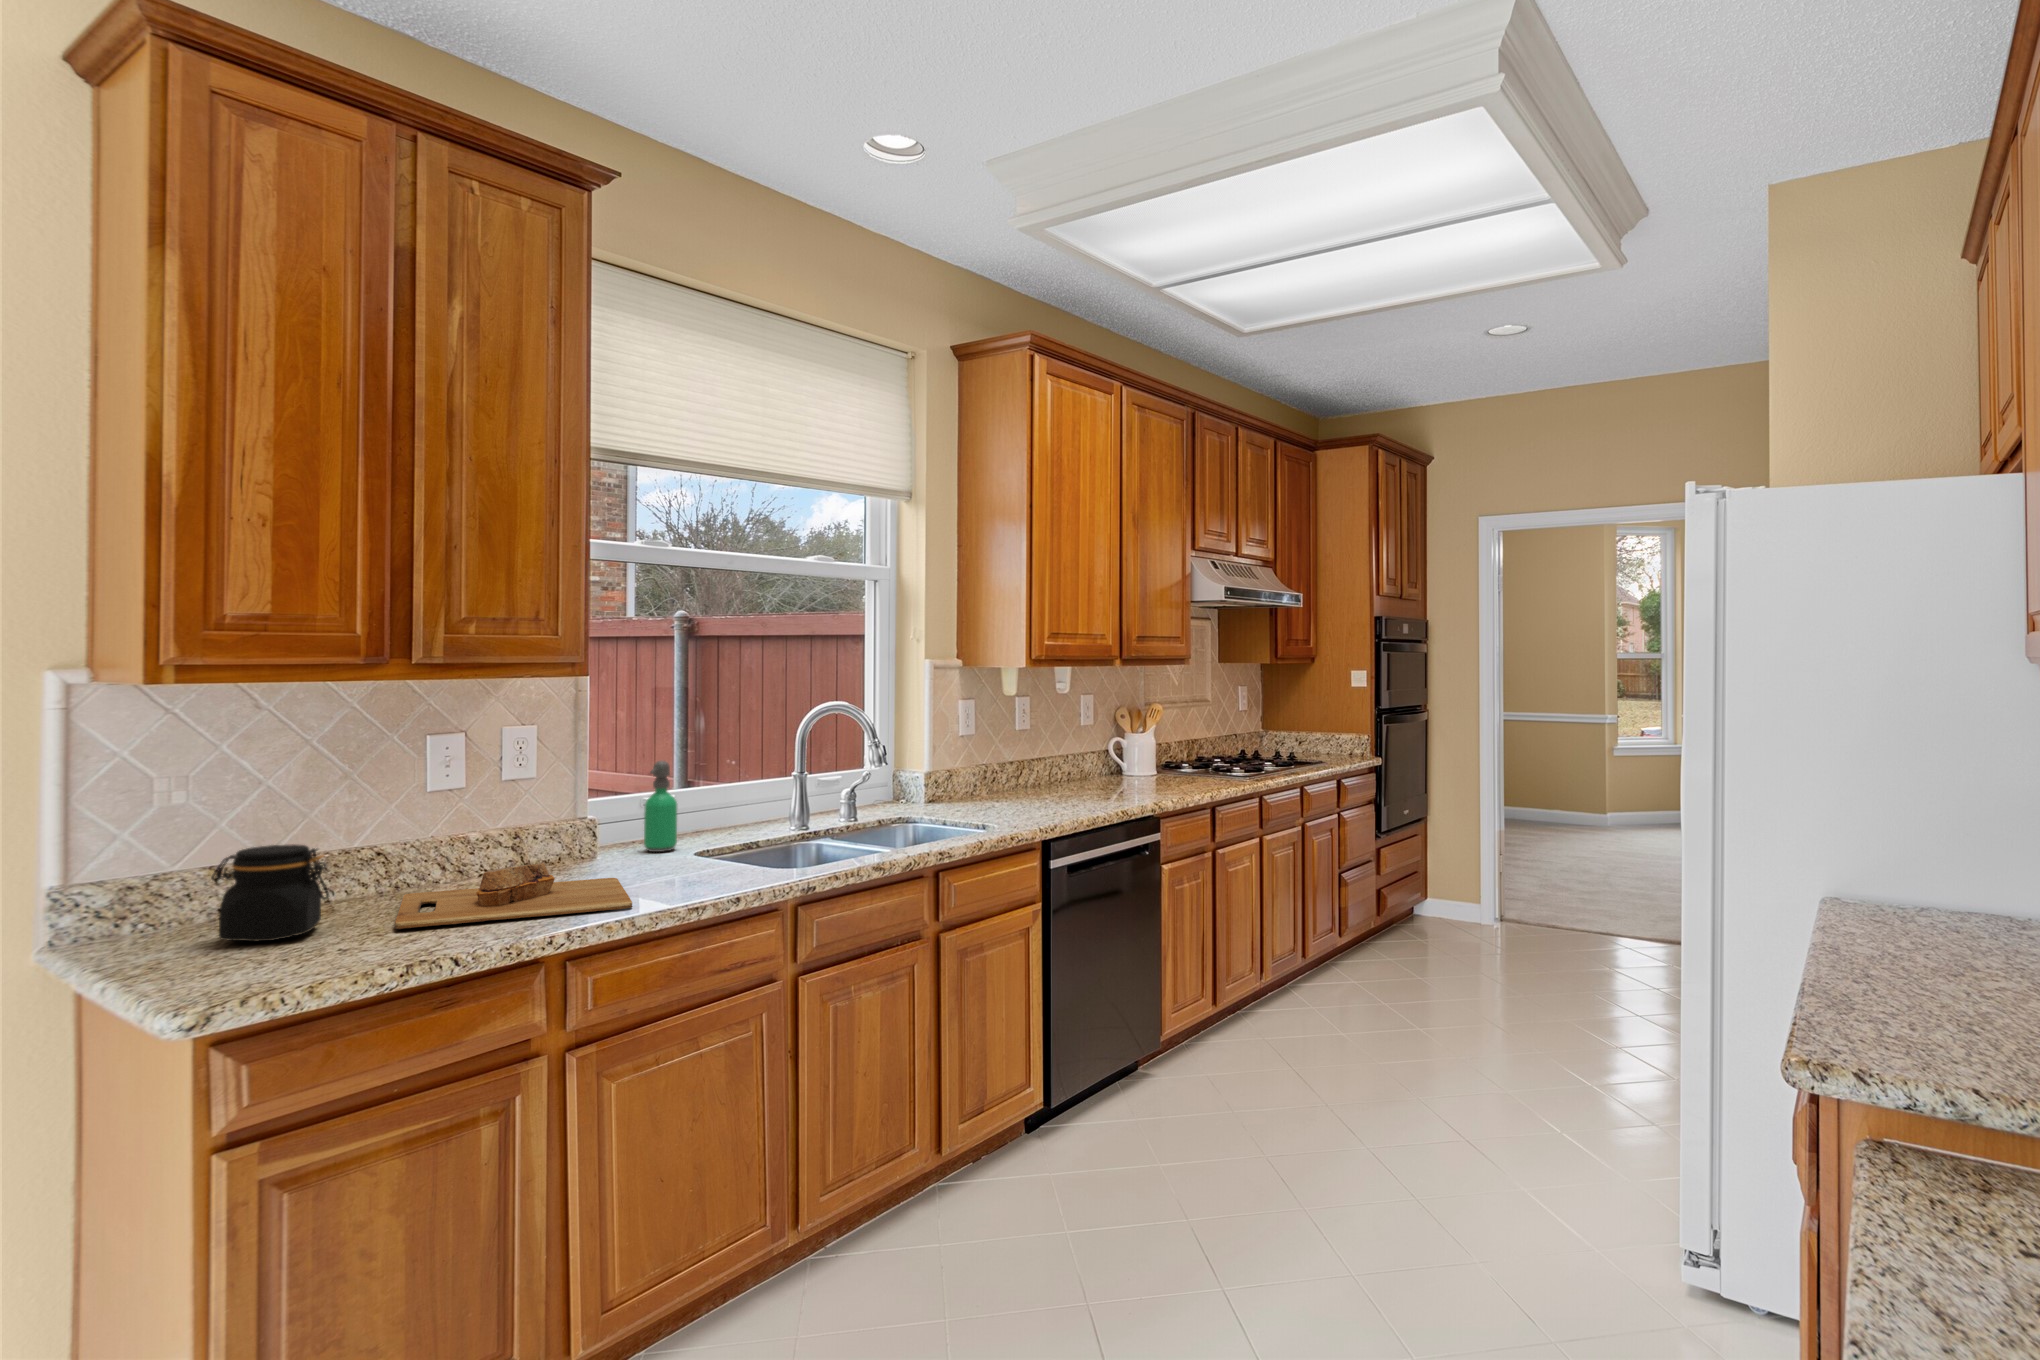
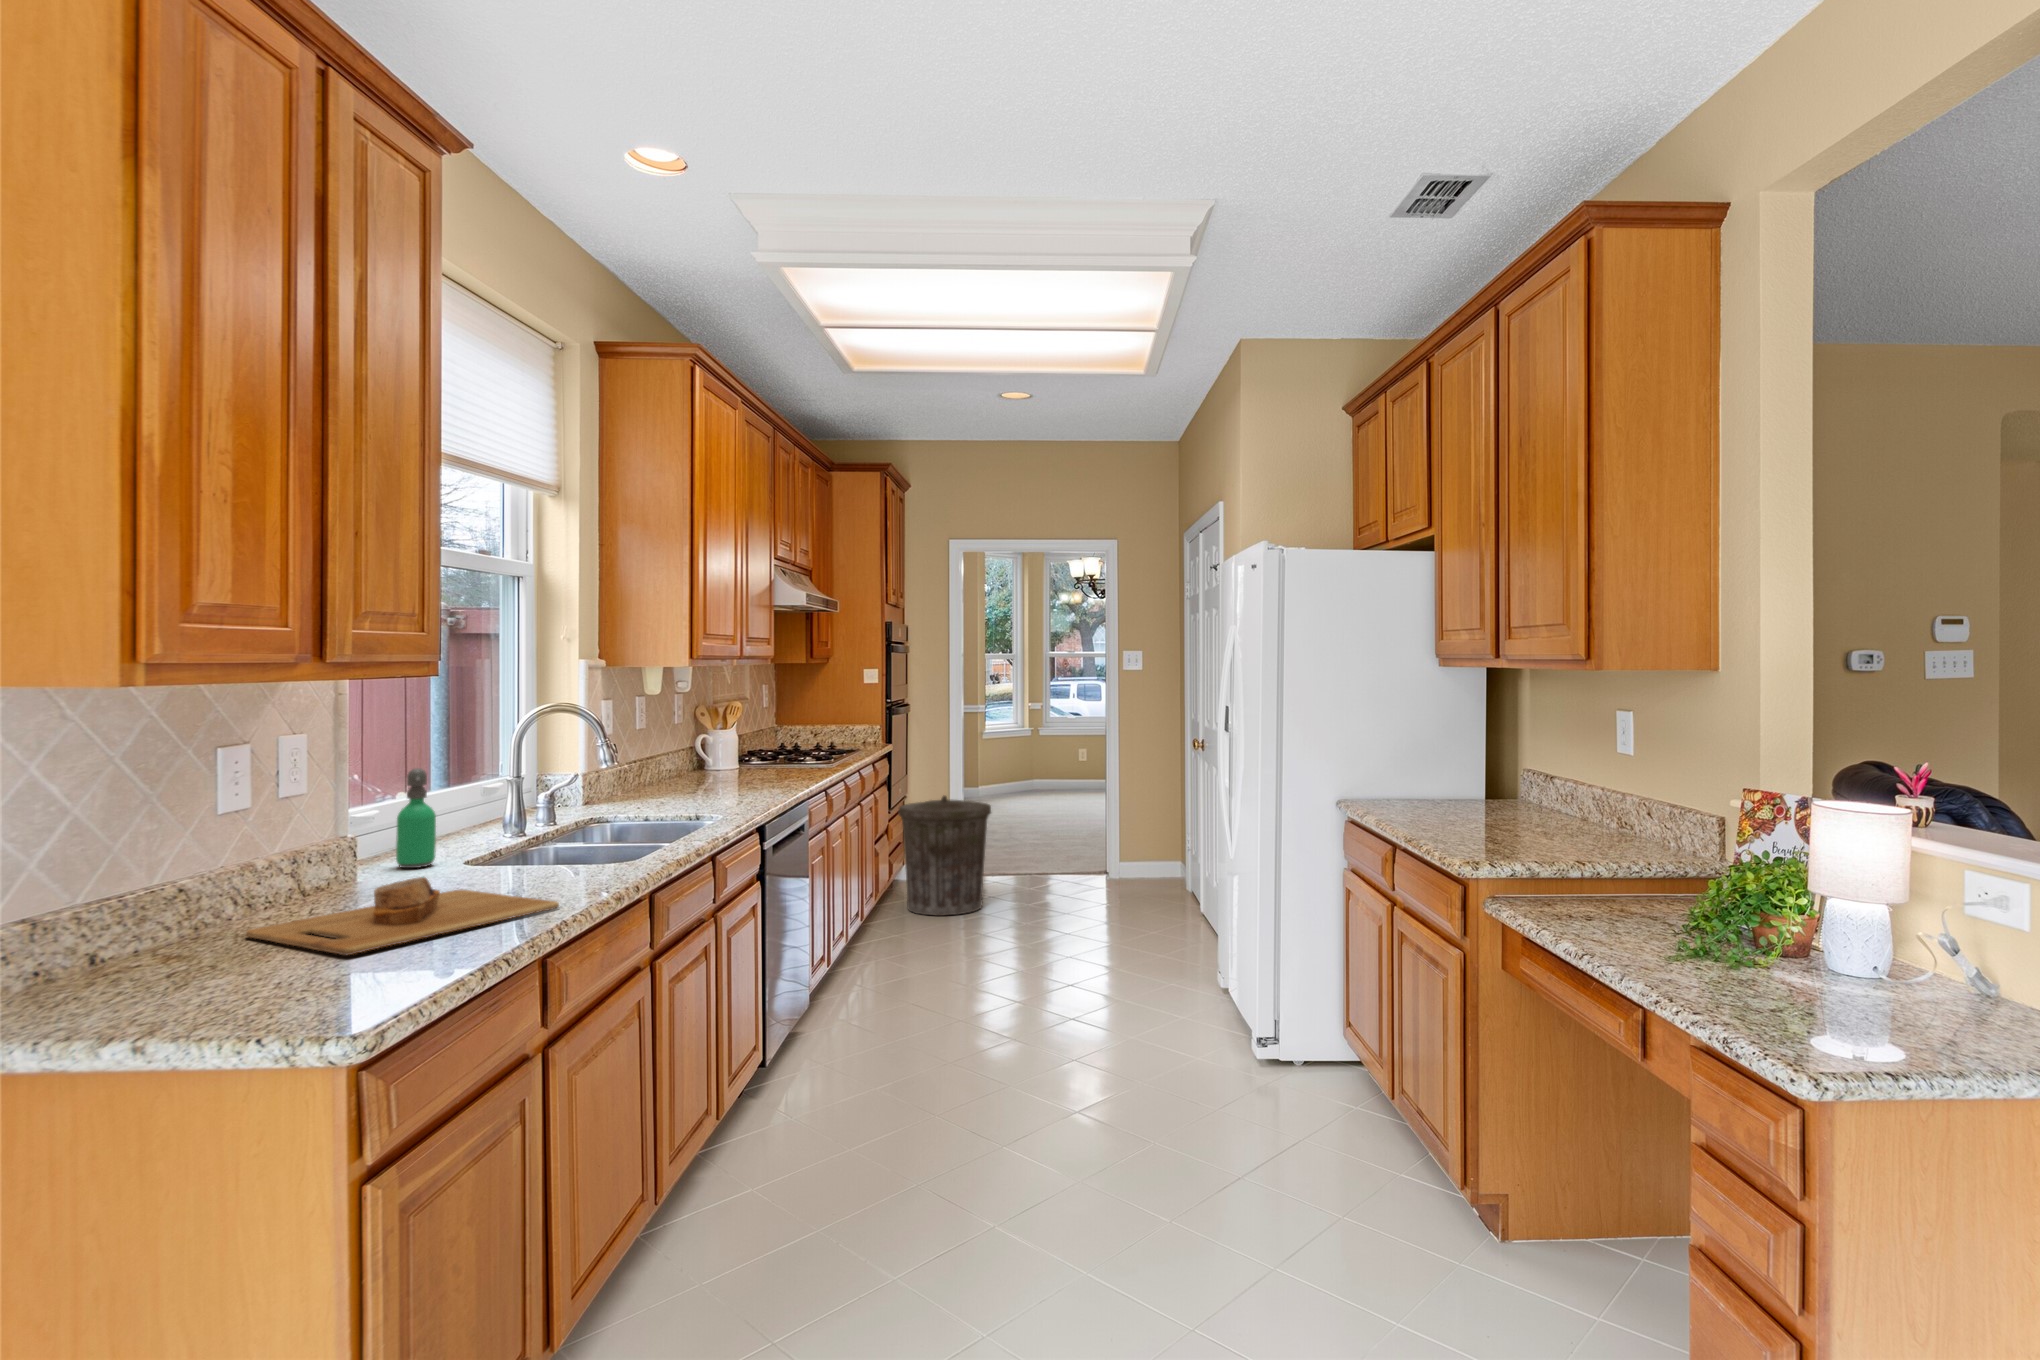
trash can: none [1385,822,1499,966] -> present [899,796,991,916]
jar: present [211,844,329,941] -> none [113,875,259,993]

